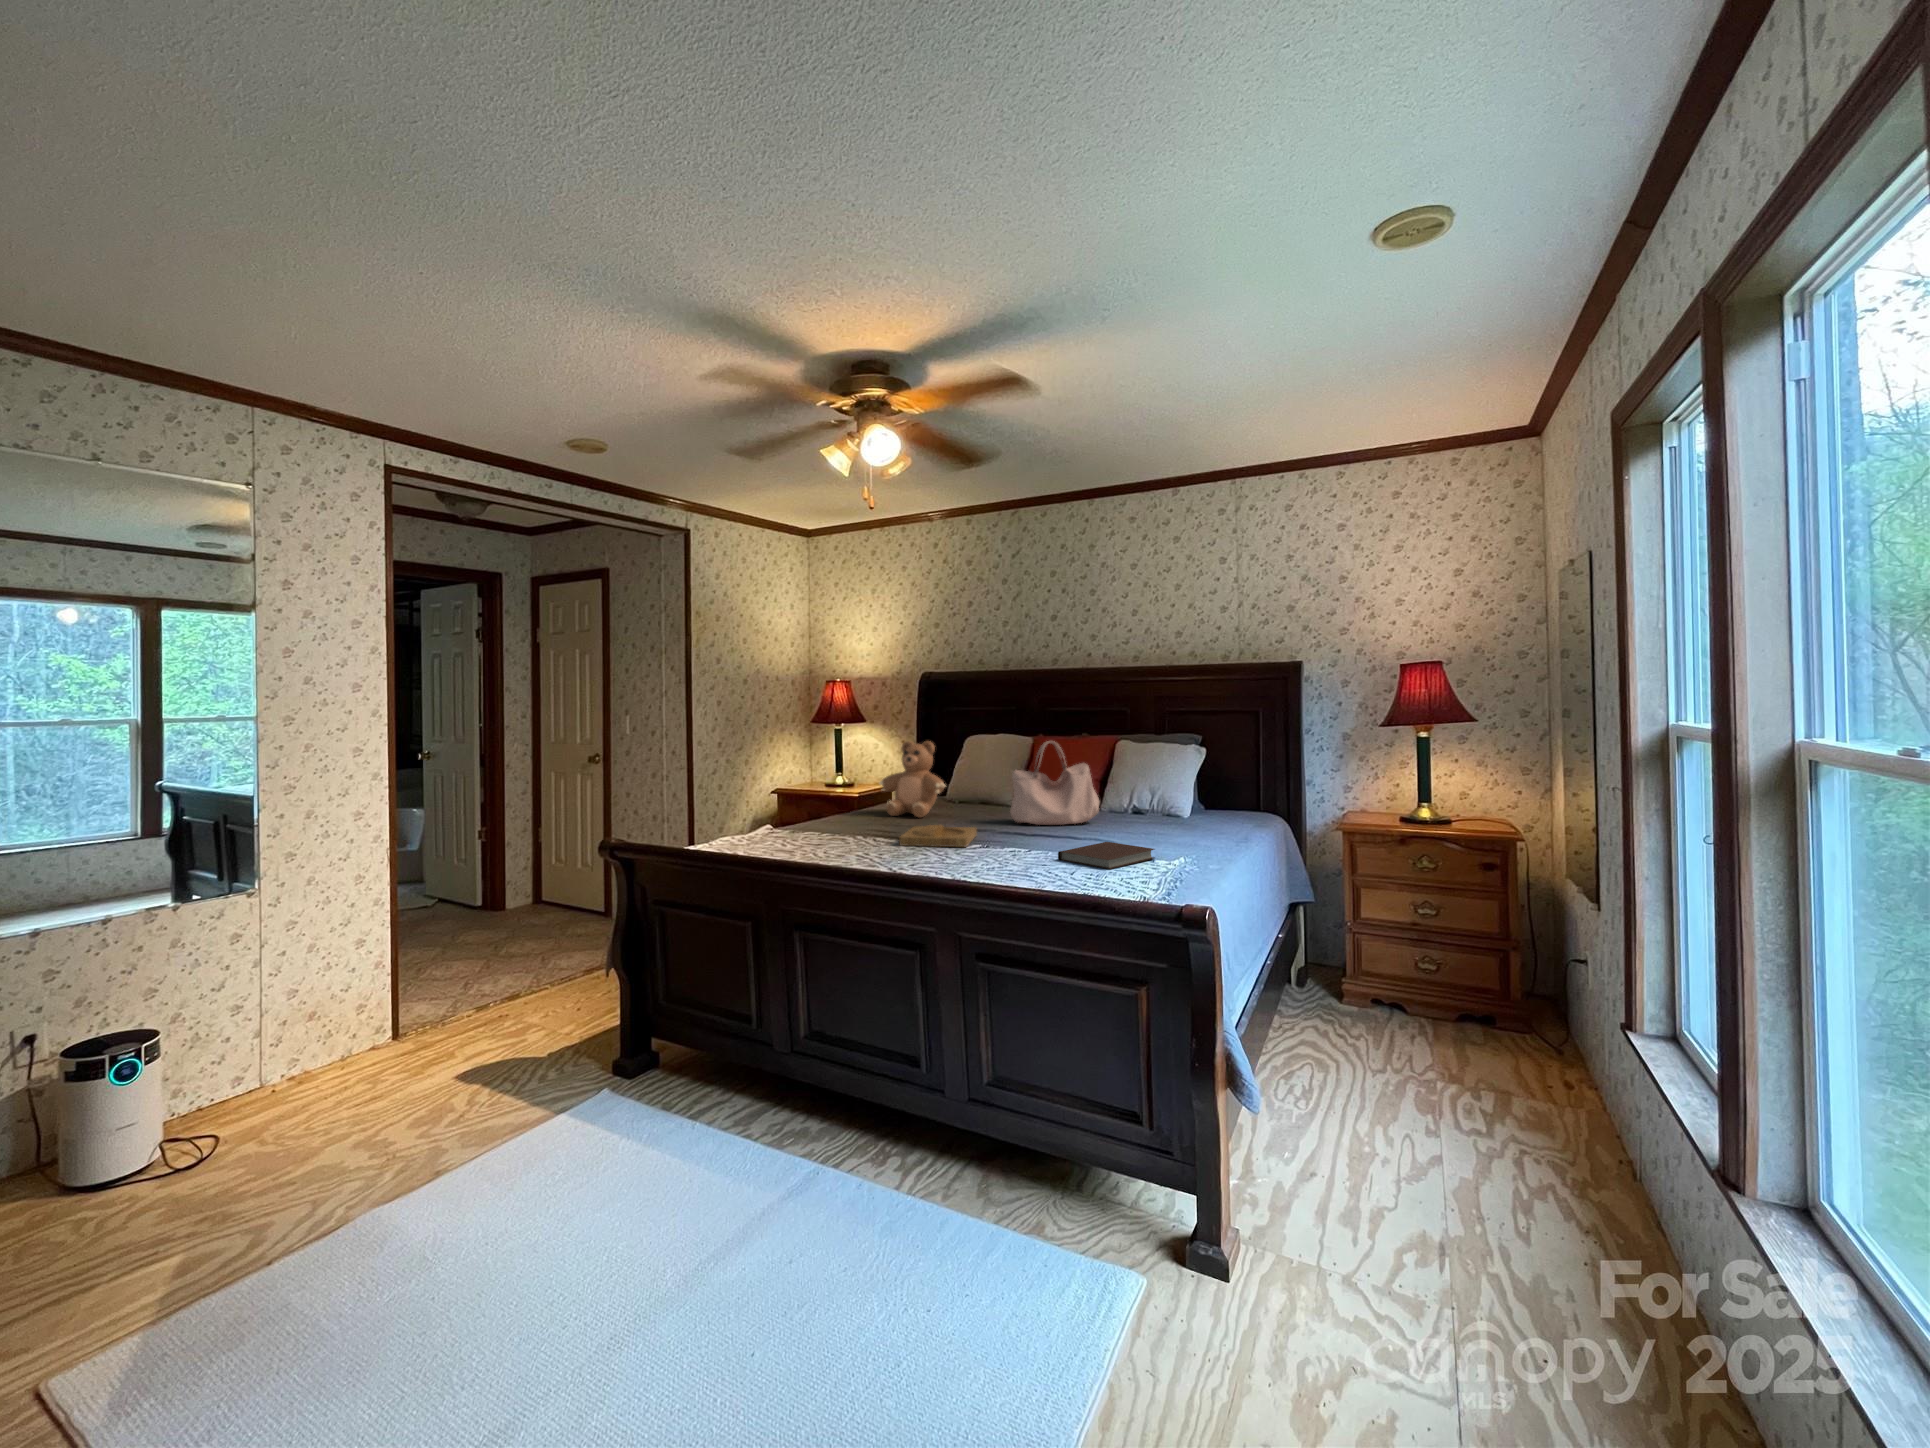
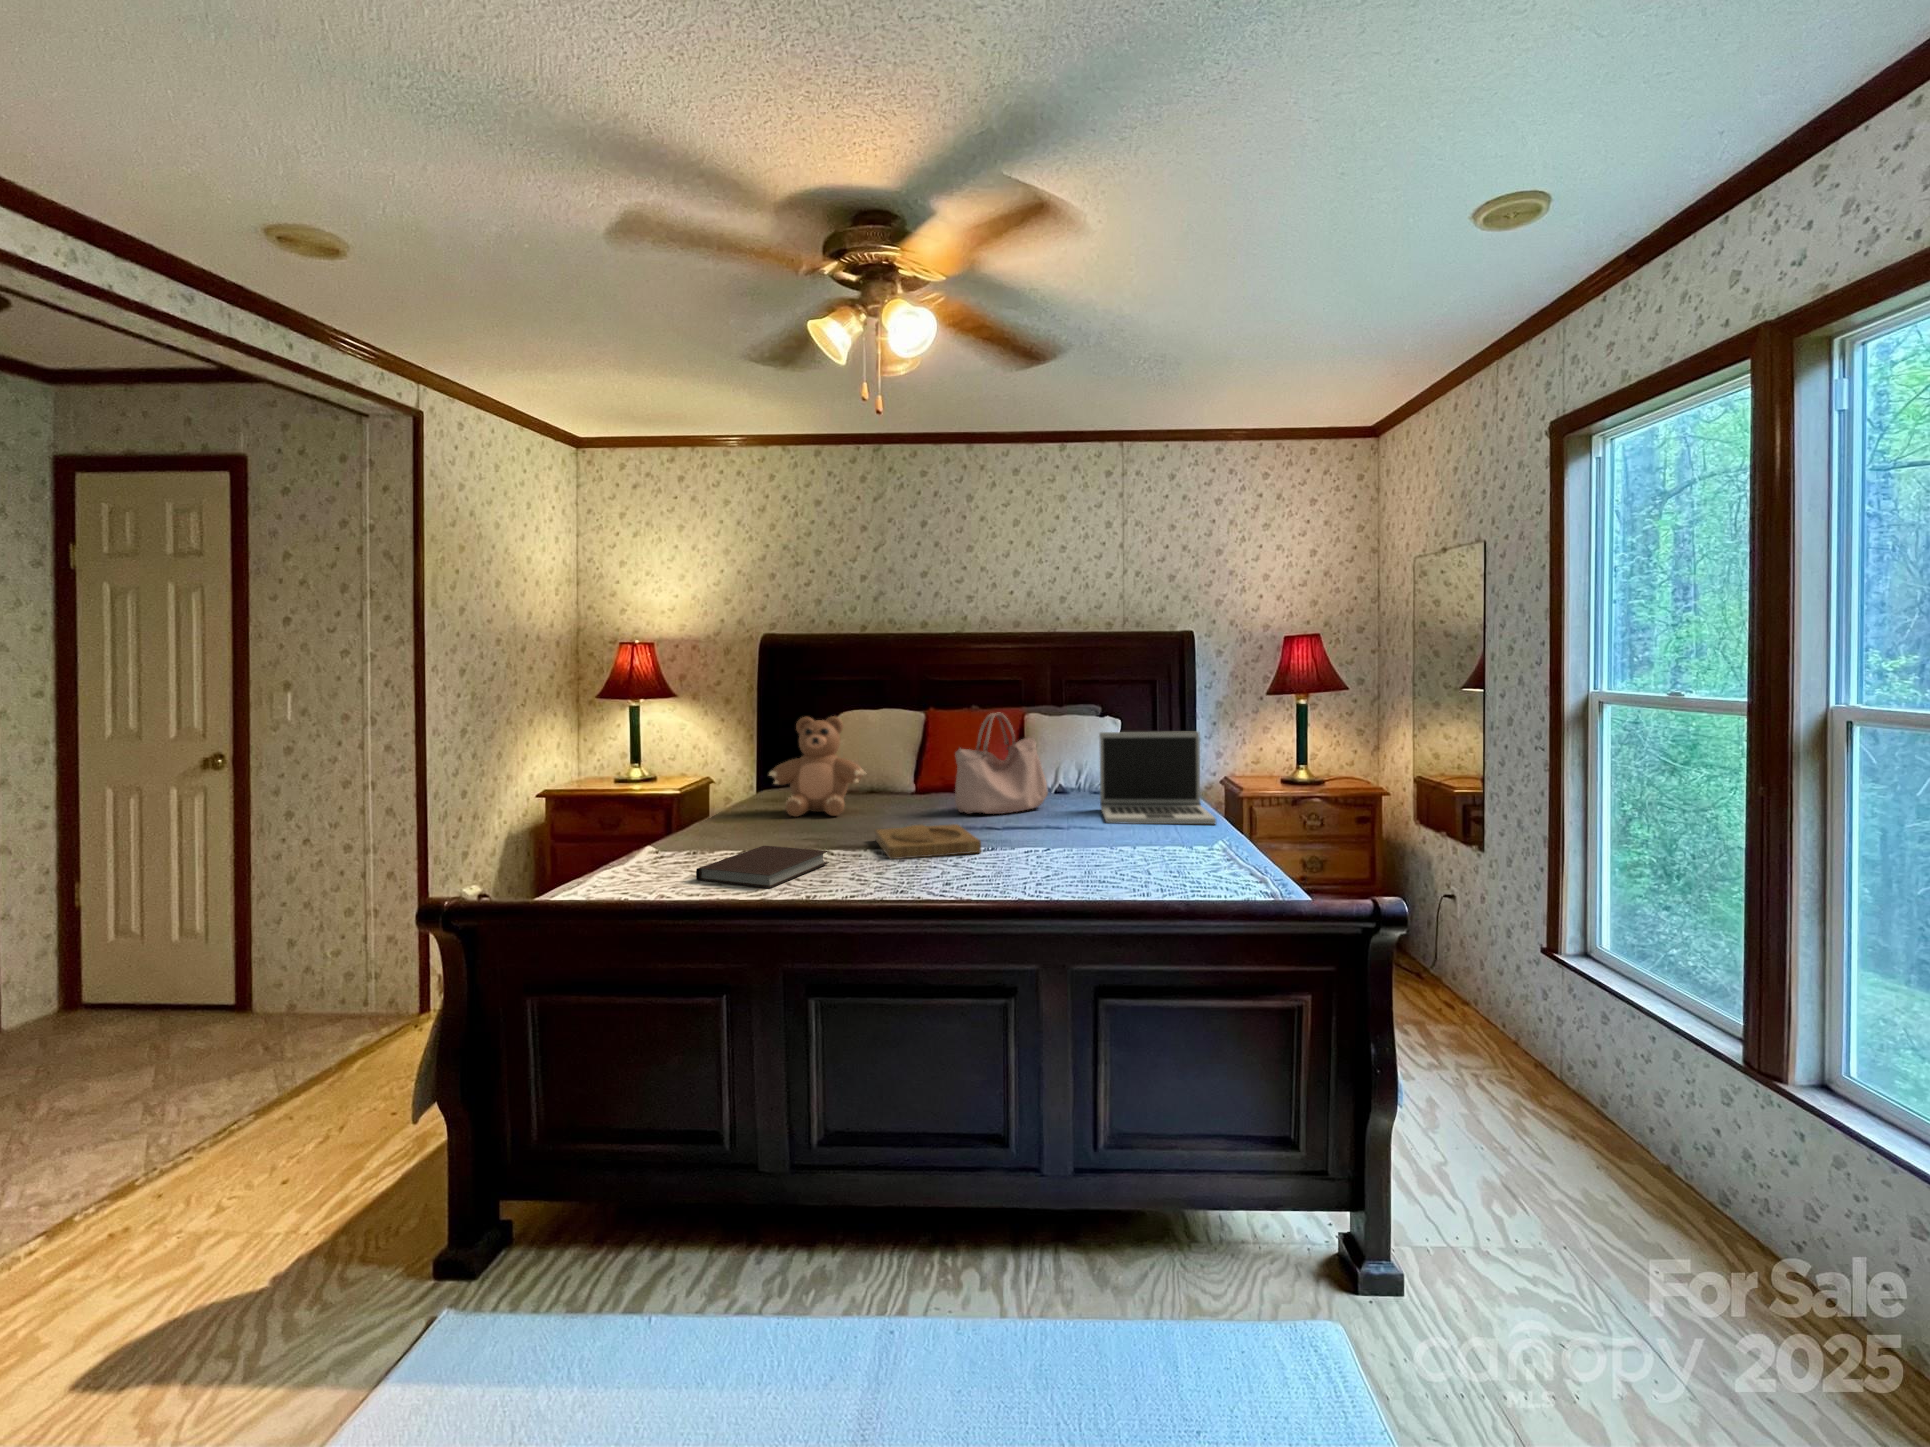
laptop: none [1116,760,1229,846] -> present [1099,732,1216,824]
notebook: present [1058,842,1155,869] -> present [696,846,829,889]

